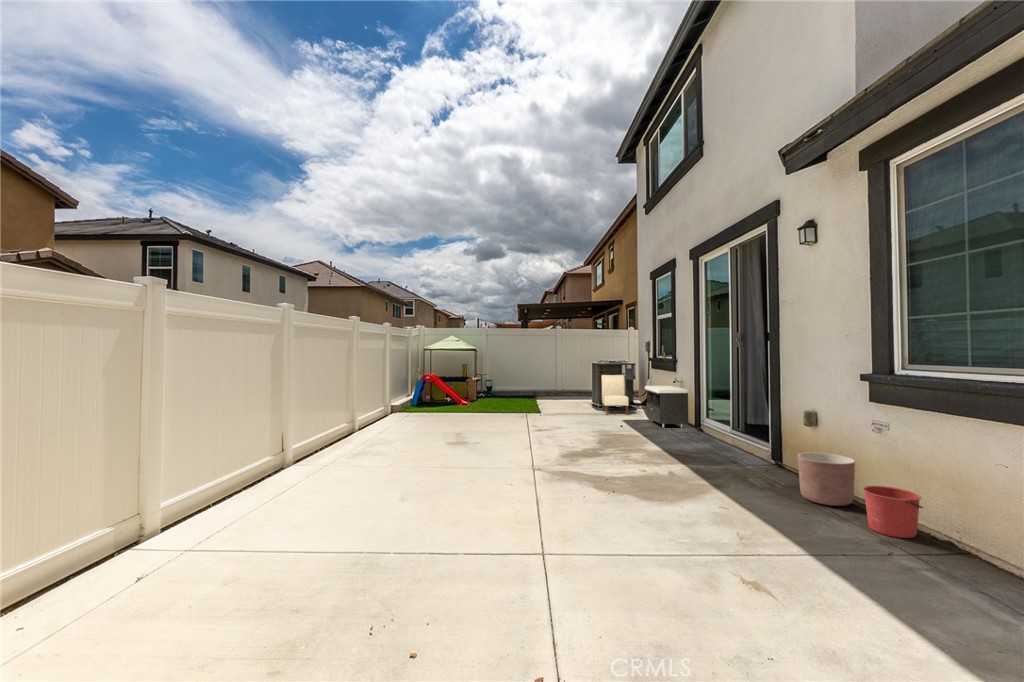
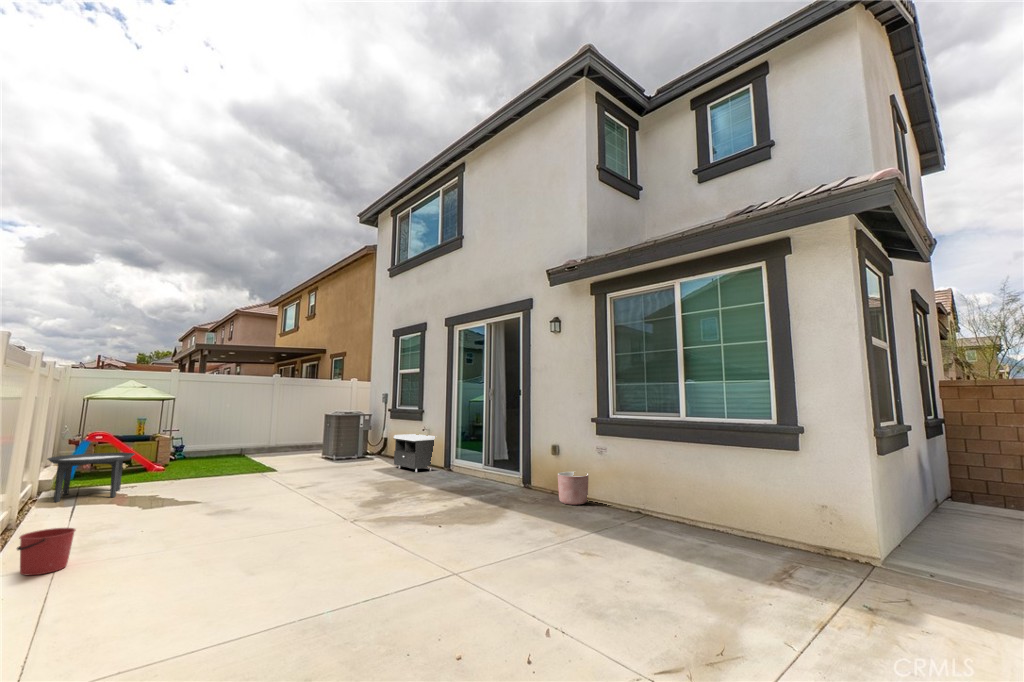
chair: present [601,375,629,415] -> none [340,426,371,467]
round table: none [379,389,429,422] -> present [47,453,135,502]
bucket: present [863,486,923,538] -> present [17,528,76,575]

